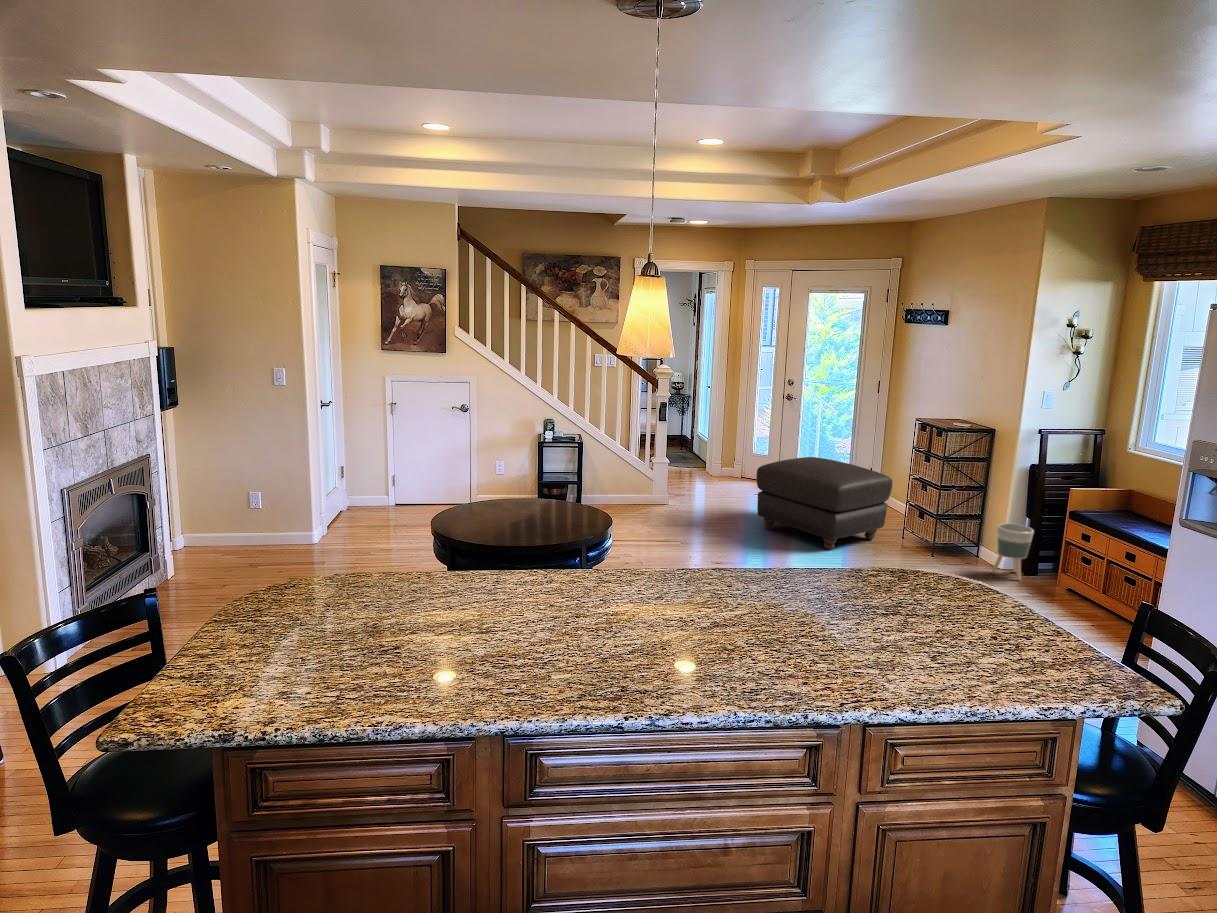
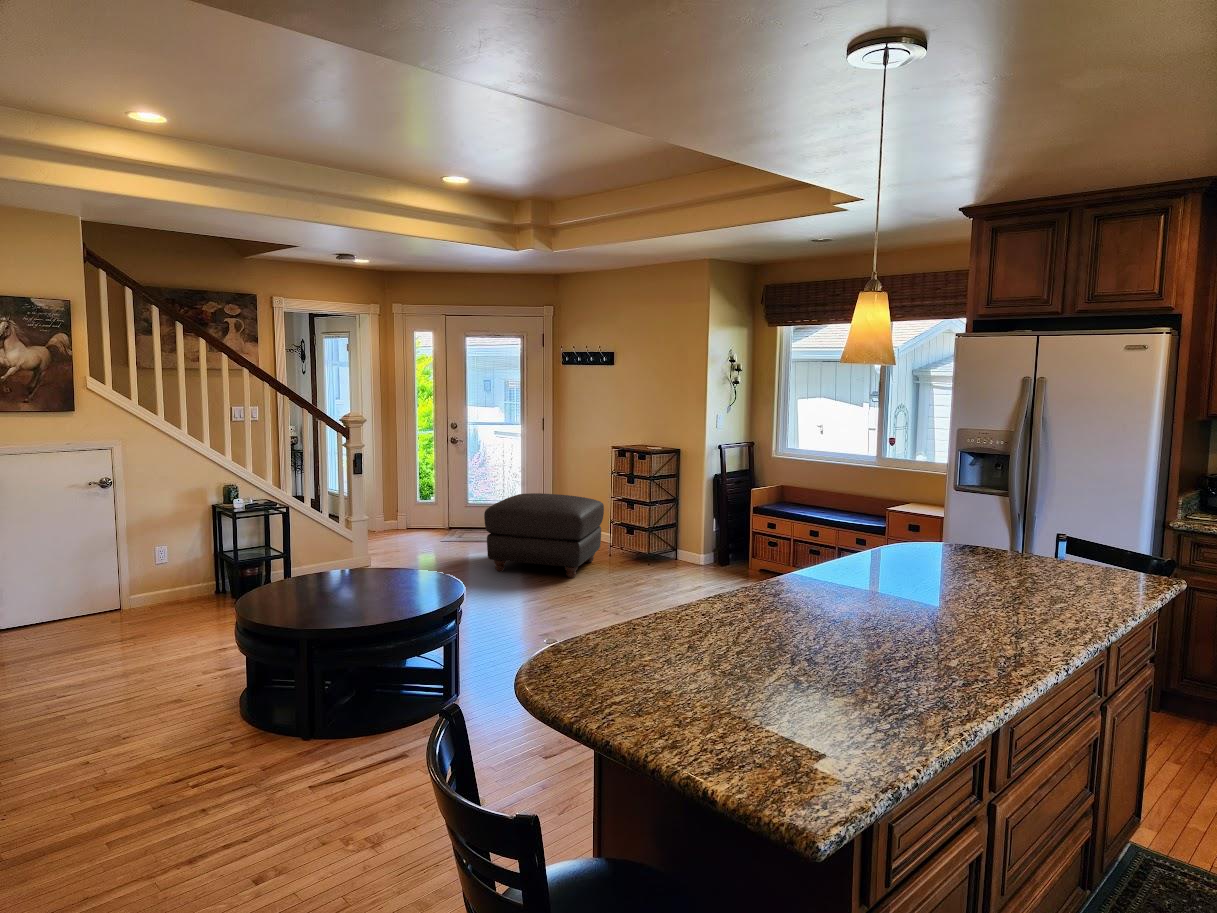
planter: present [992,523,1034,581] -> none [701,525,728,570]

